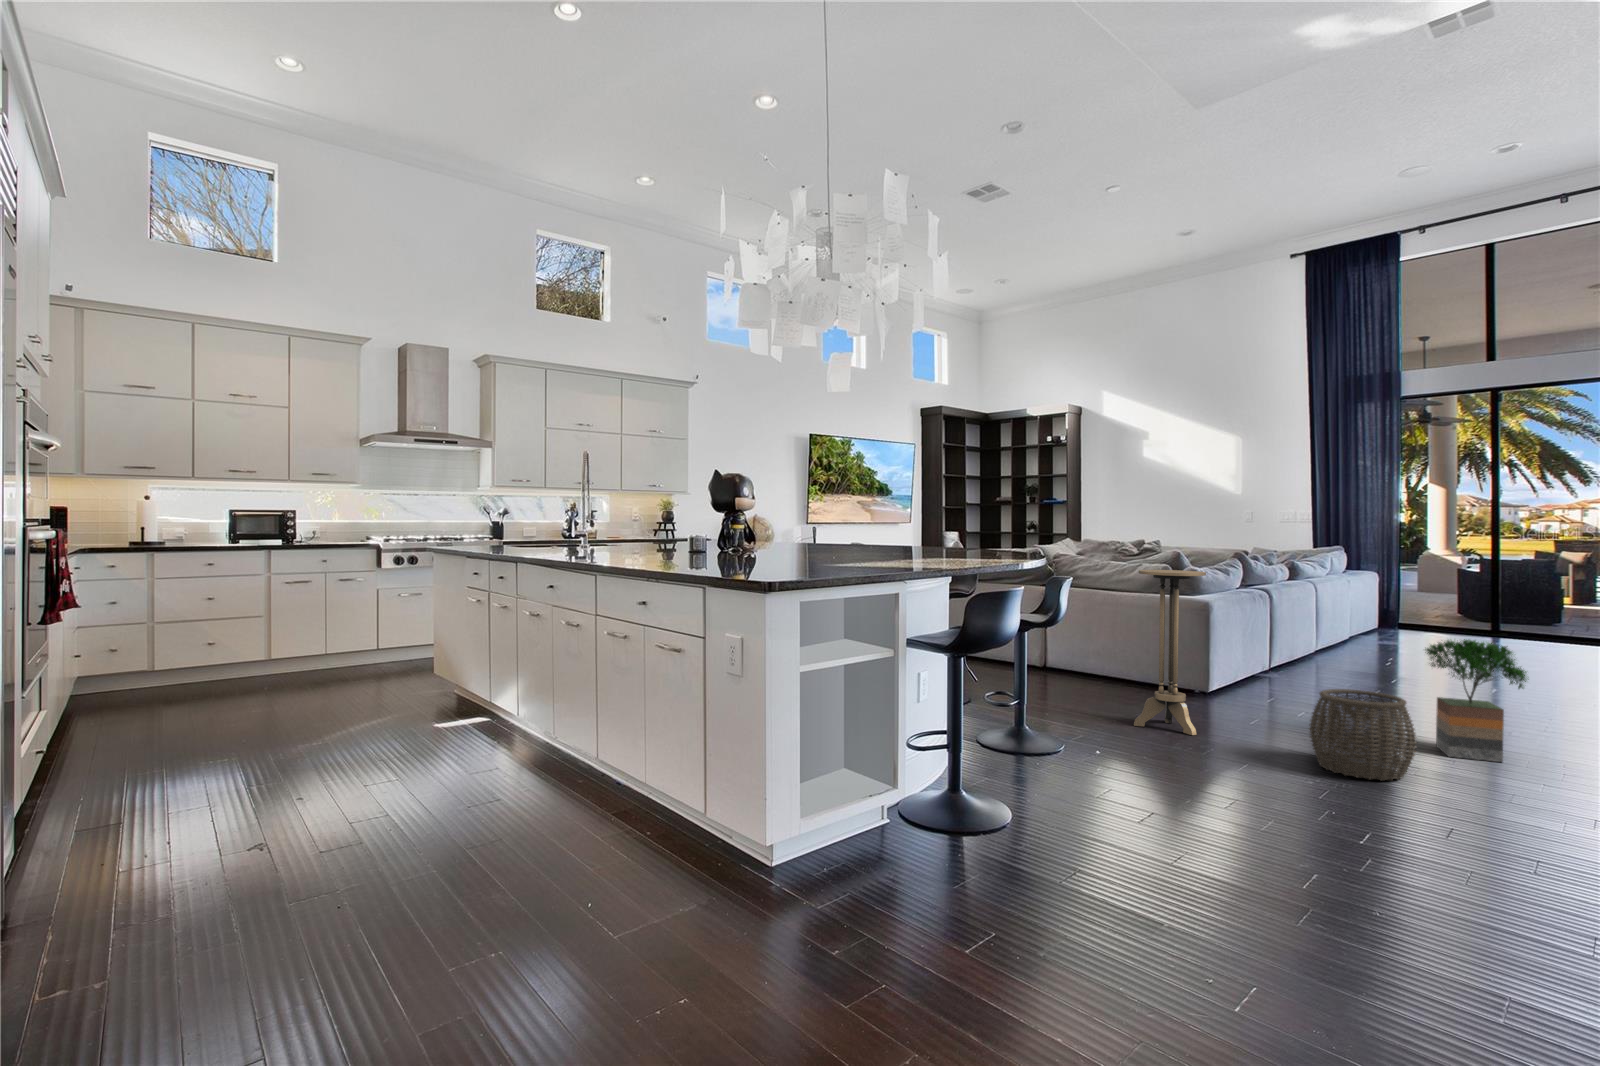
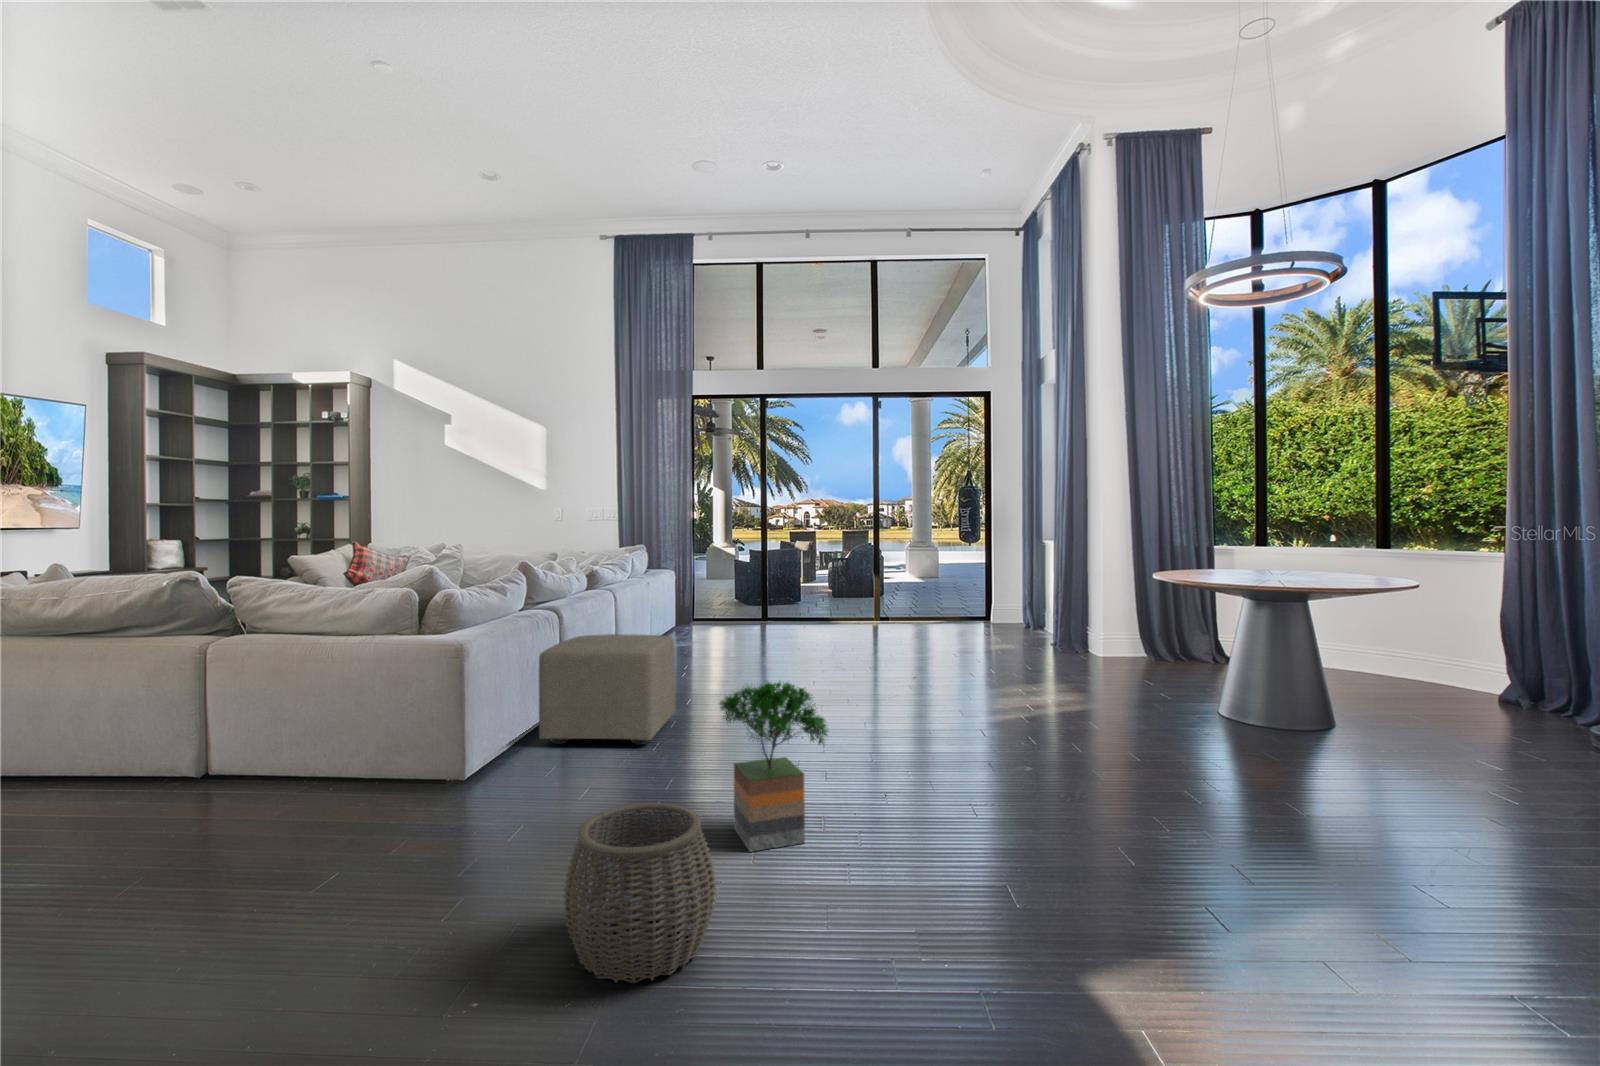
side table: present [1134,570,1206,735] -> none [272,619,408,934]
ottoman: none [1258,612,1381,698] -> present [539,634,676,745]

